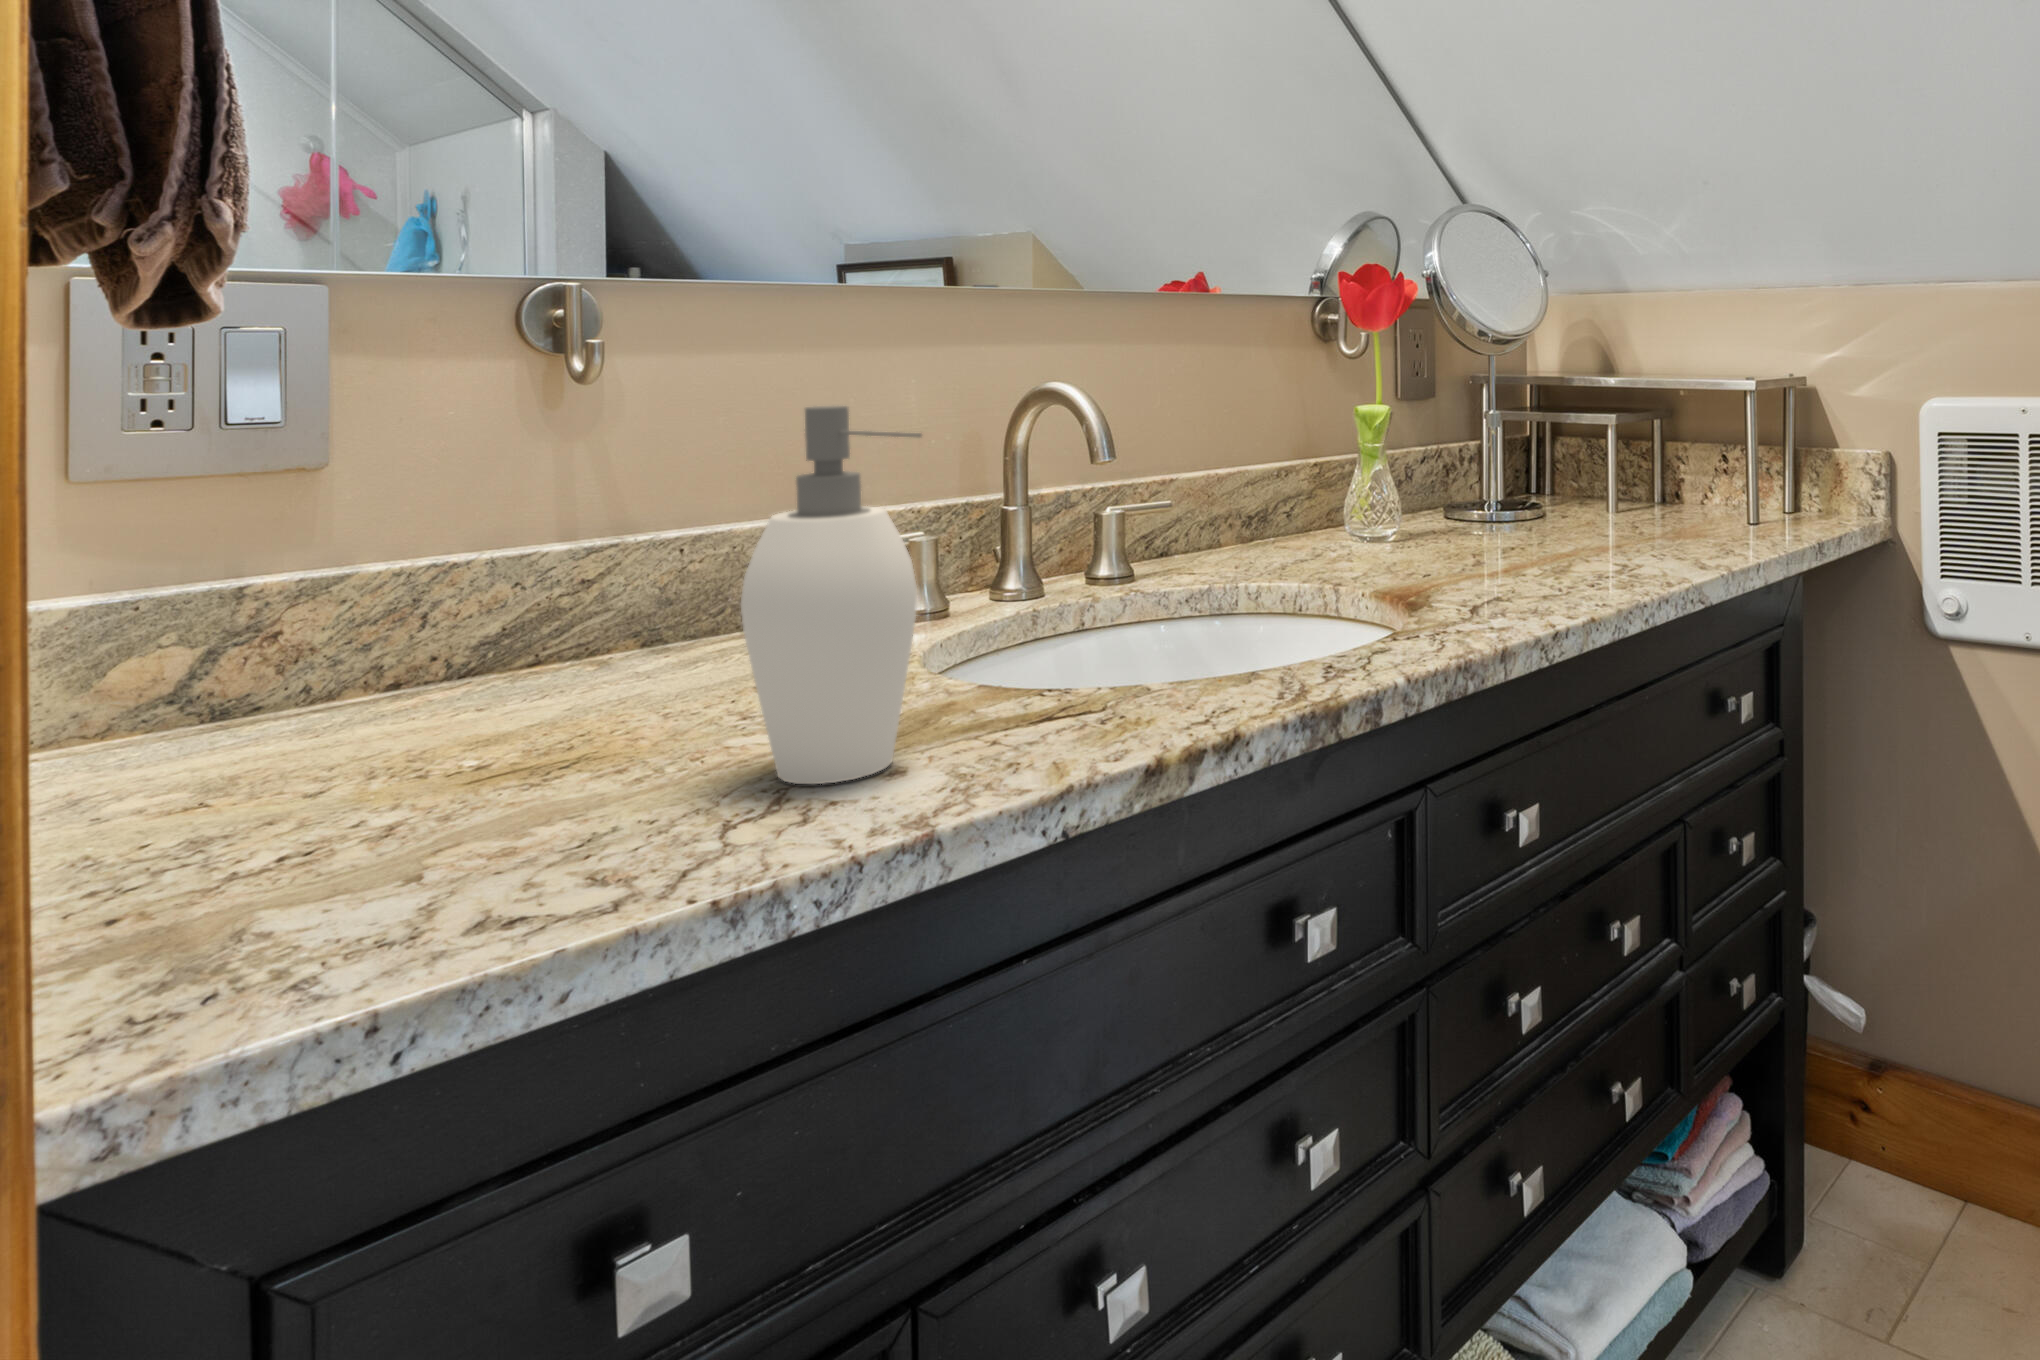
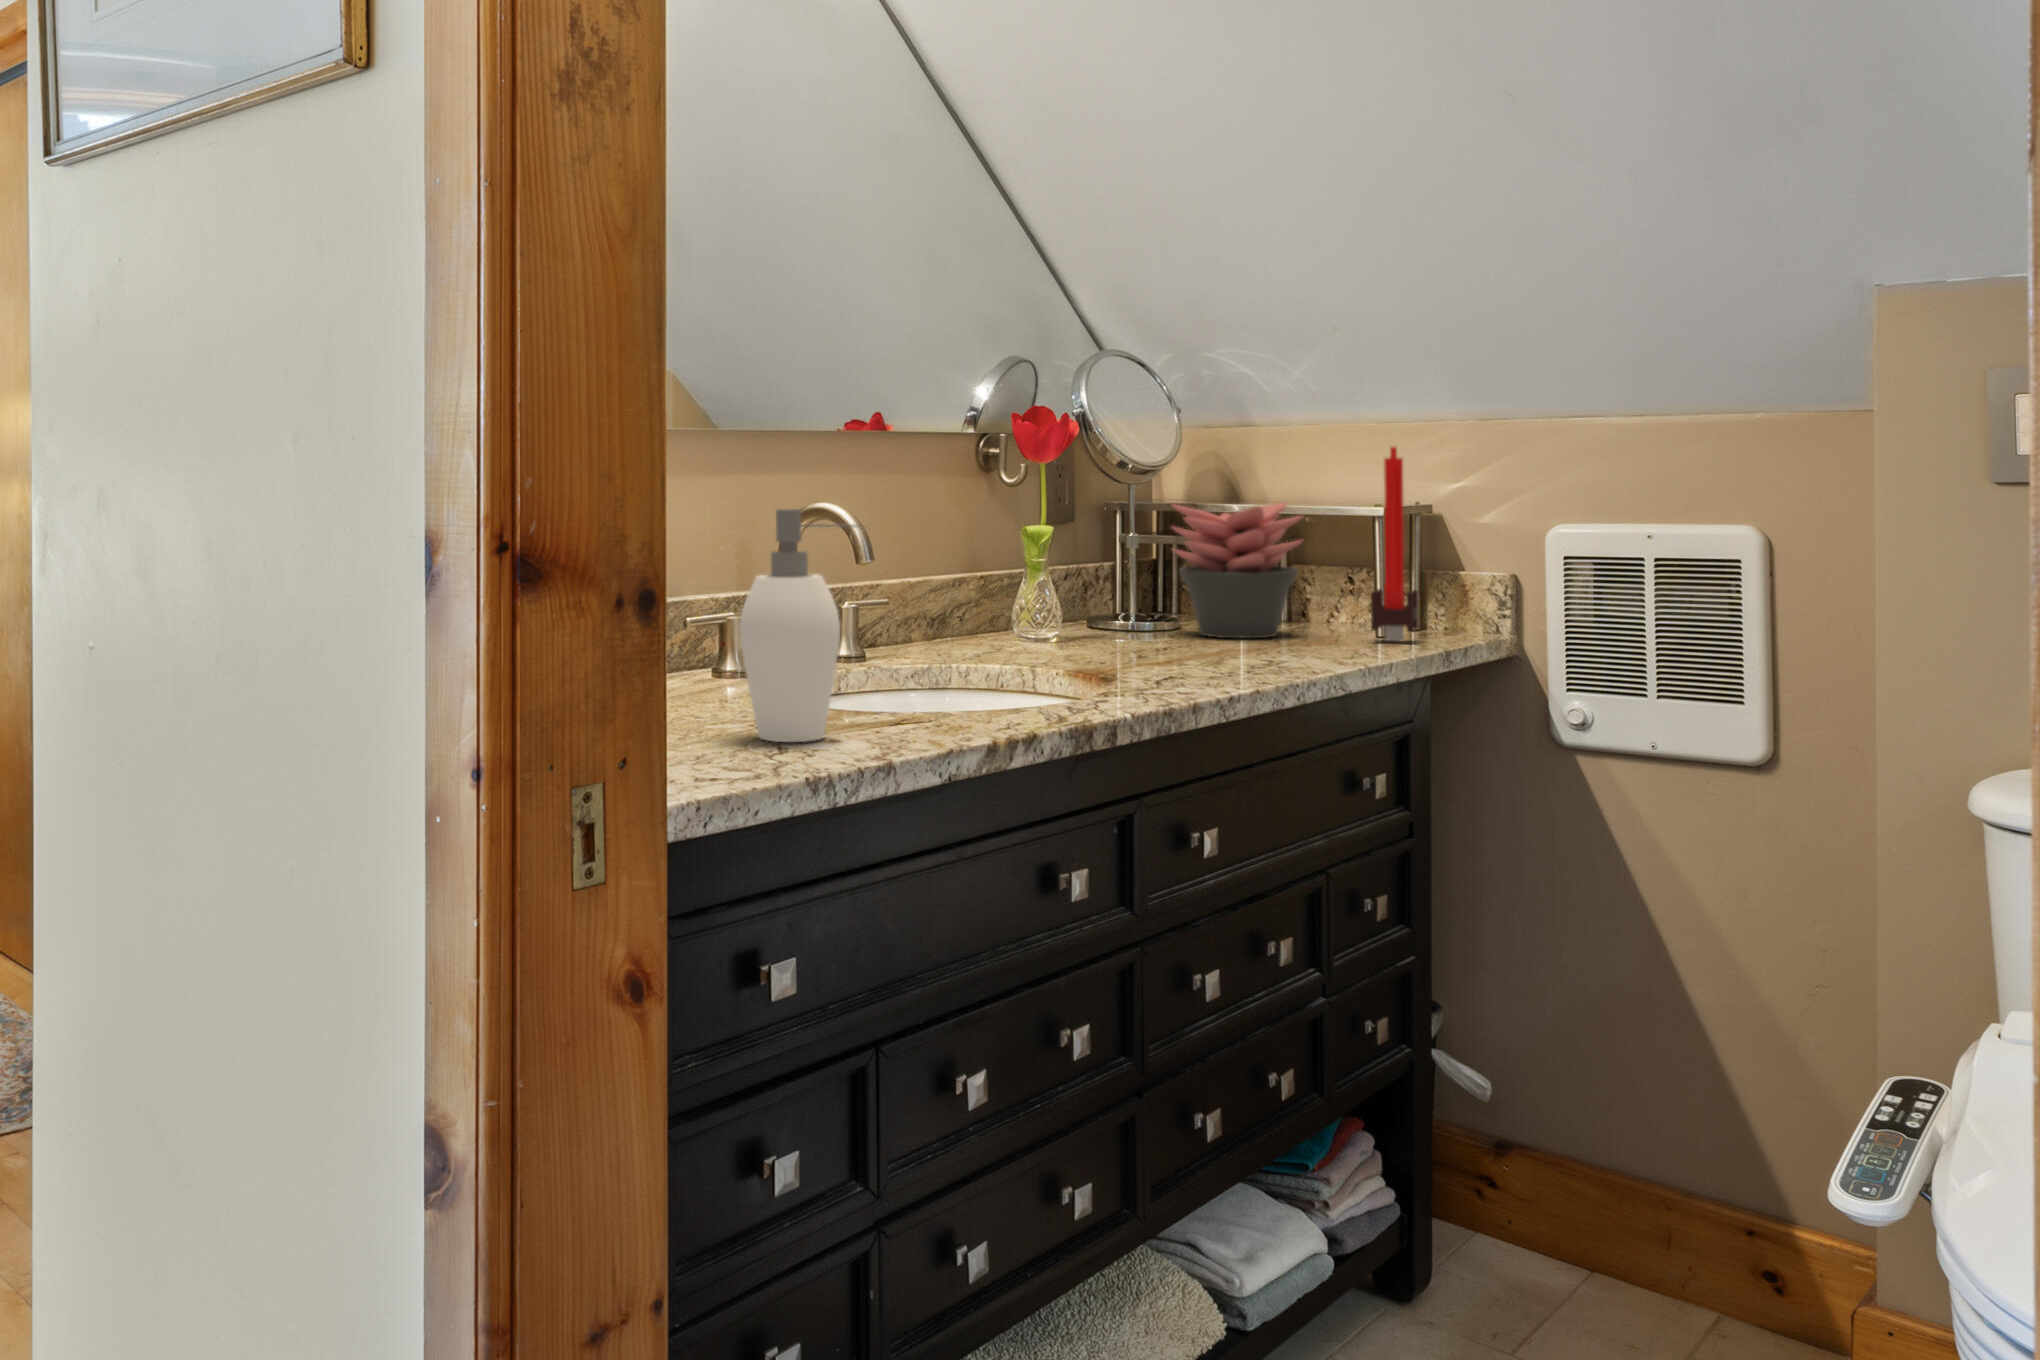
candle: none [1739,314,1790,531] -> present [1371,447,1418,641]
succulent plant: none [1530,375,1670,529] -> present [1172,502,1302,638]

